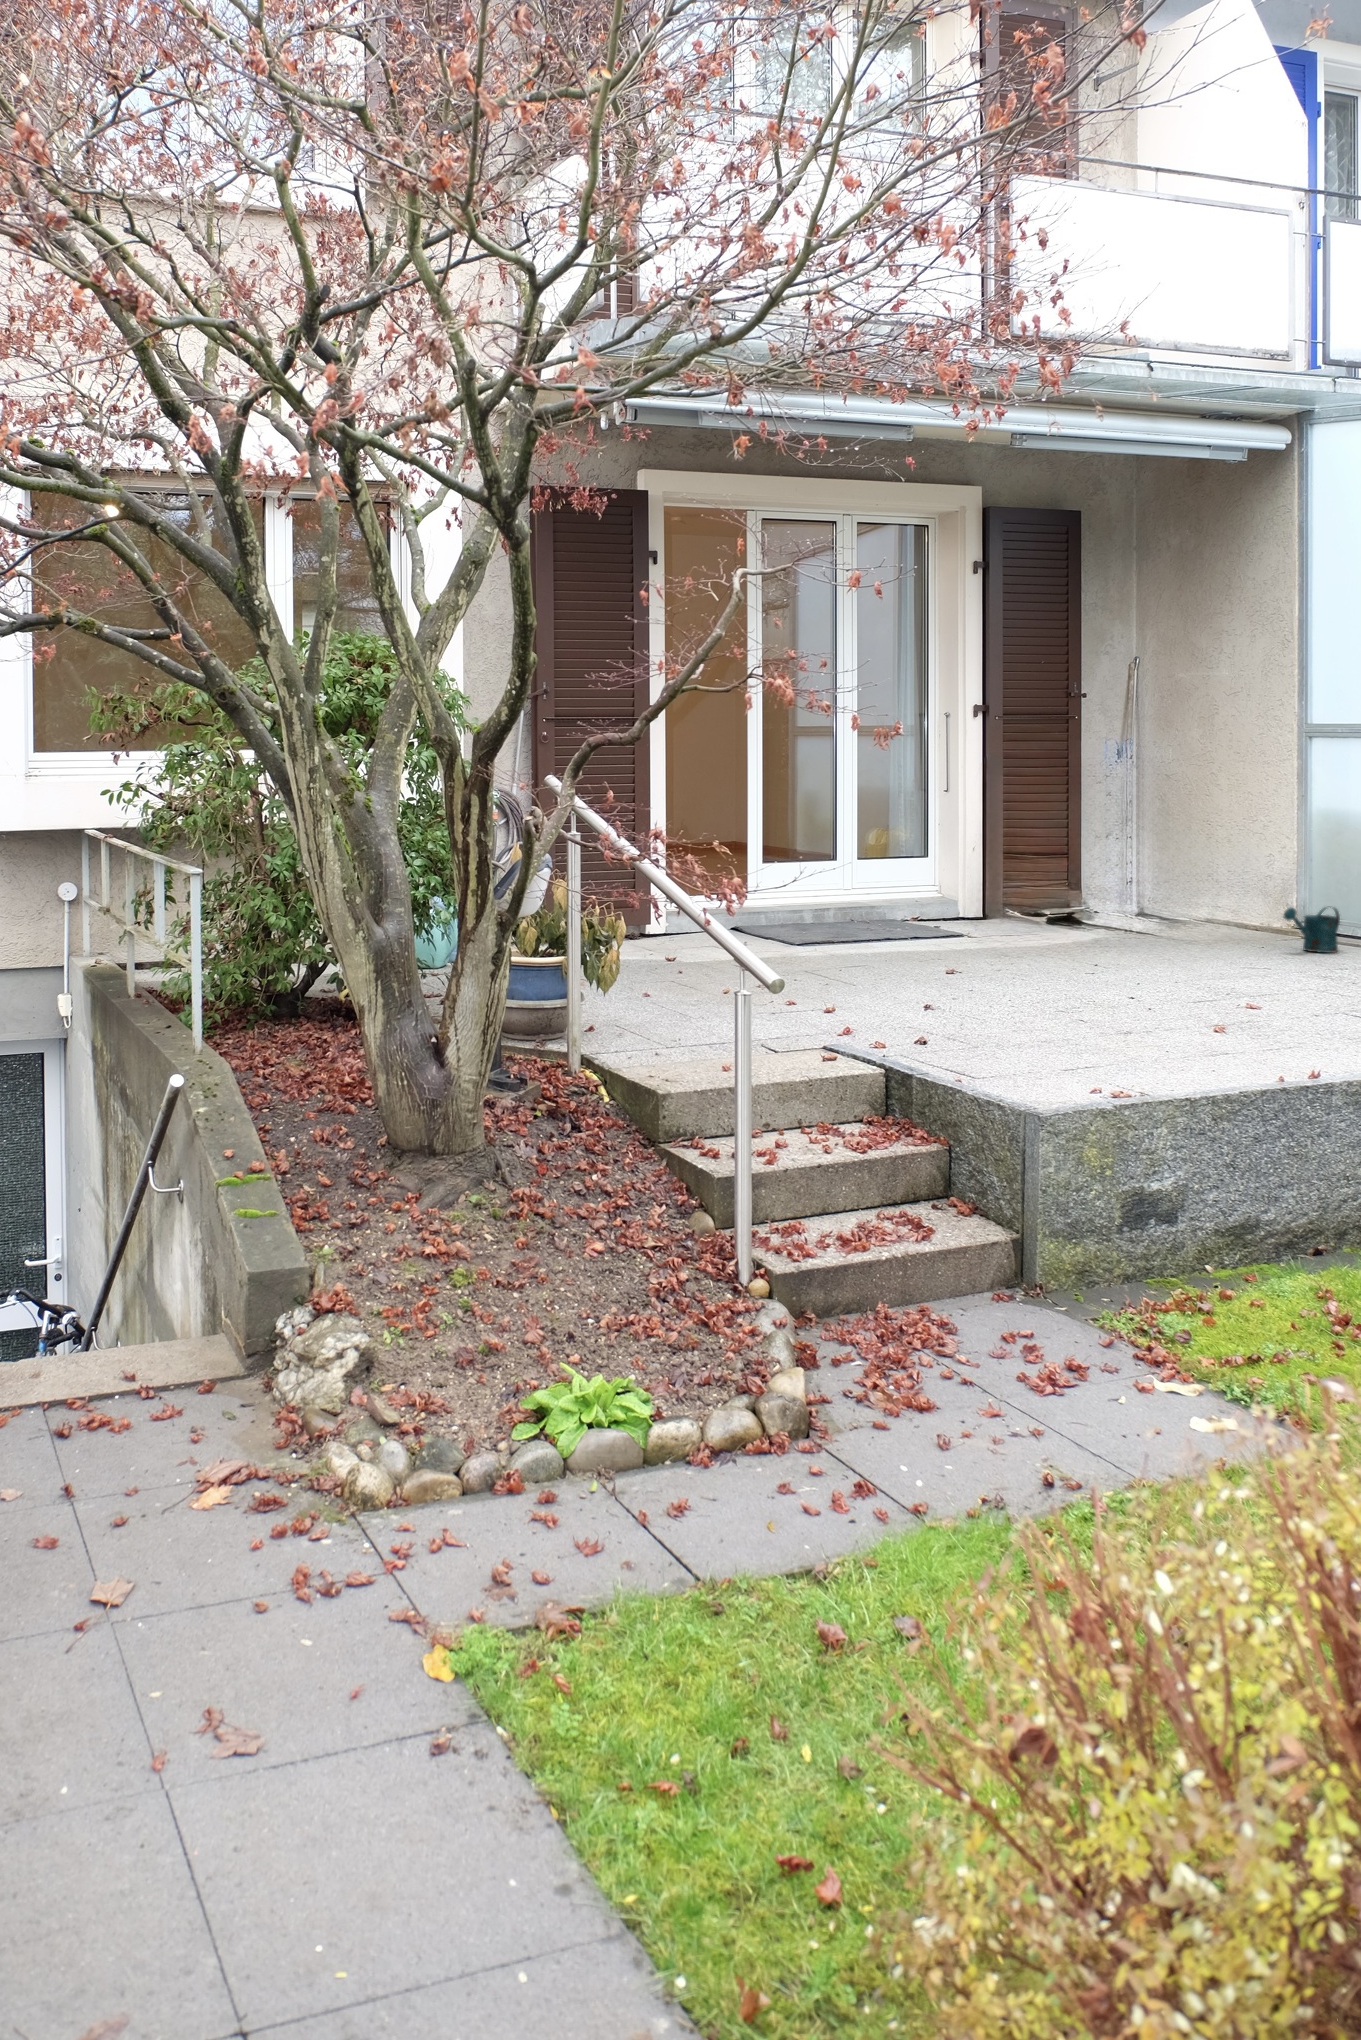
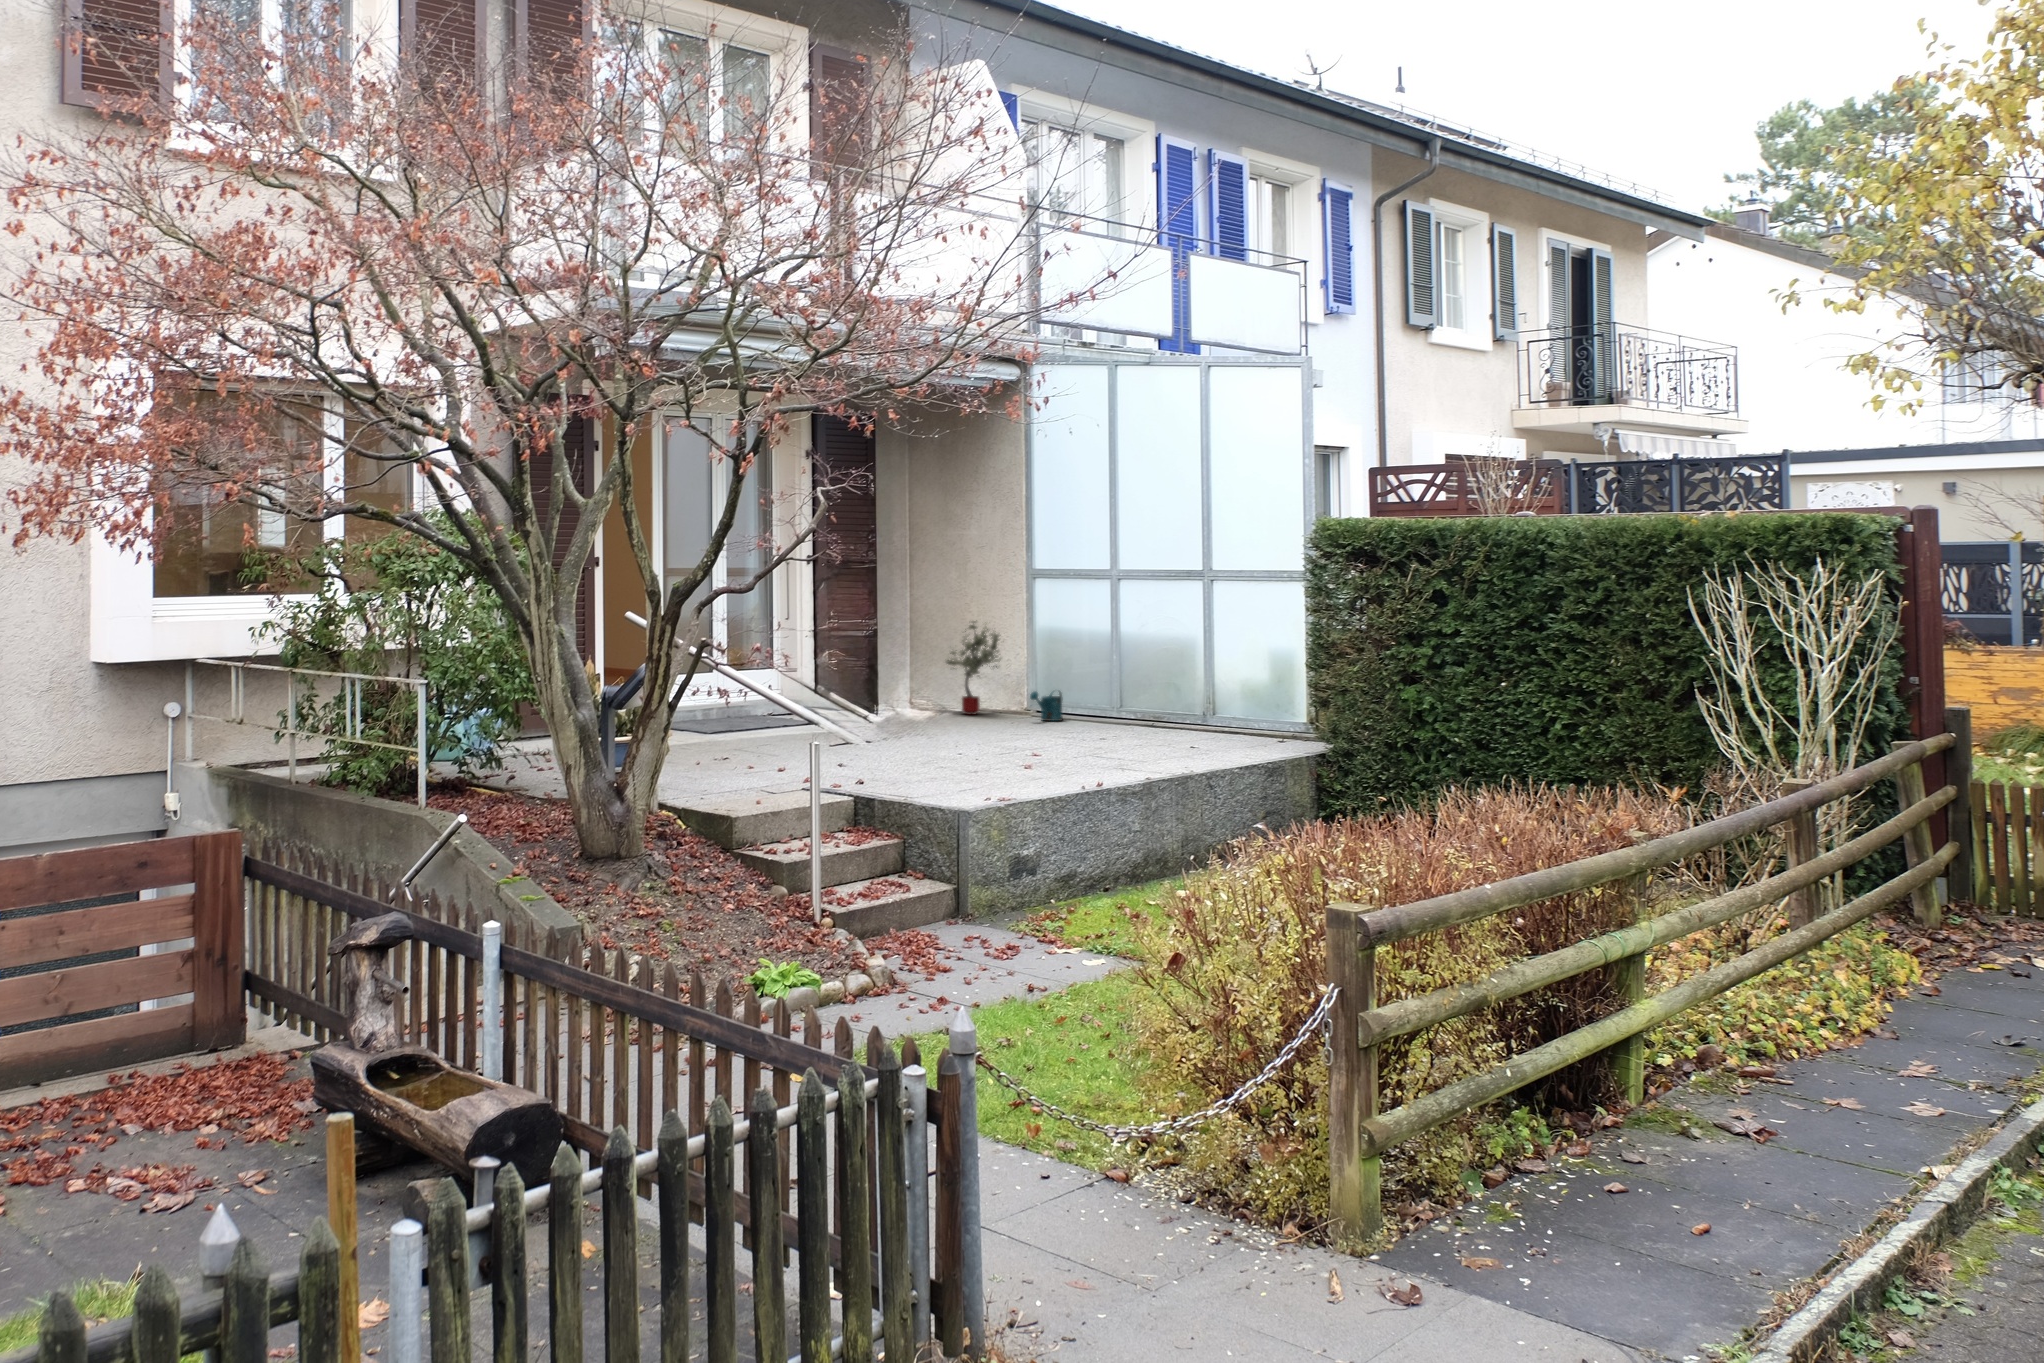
potted tree: none [1166,801,1254,934] -> present [946,621,1001,715]

